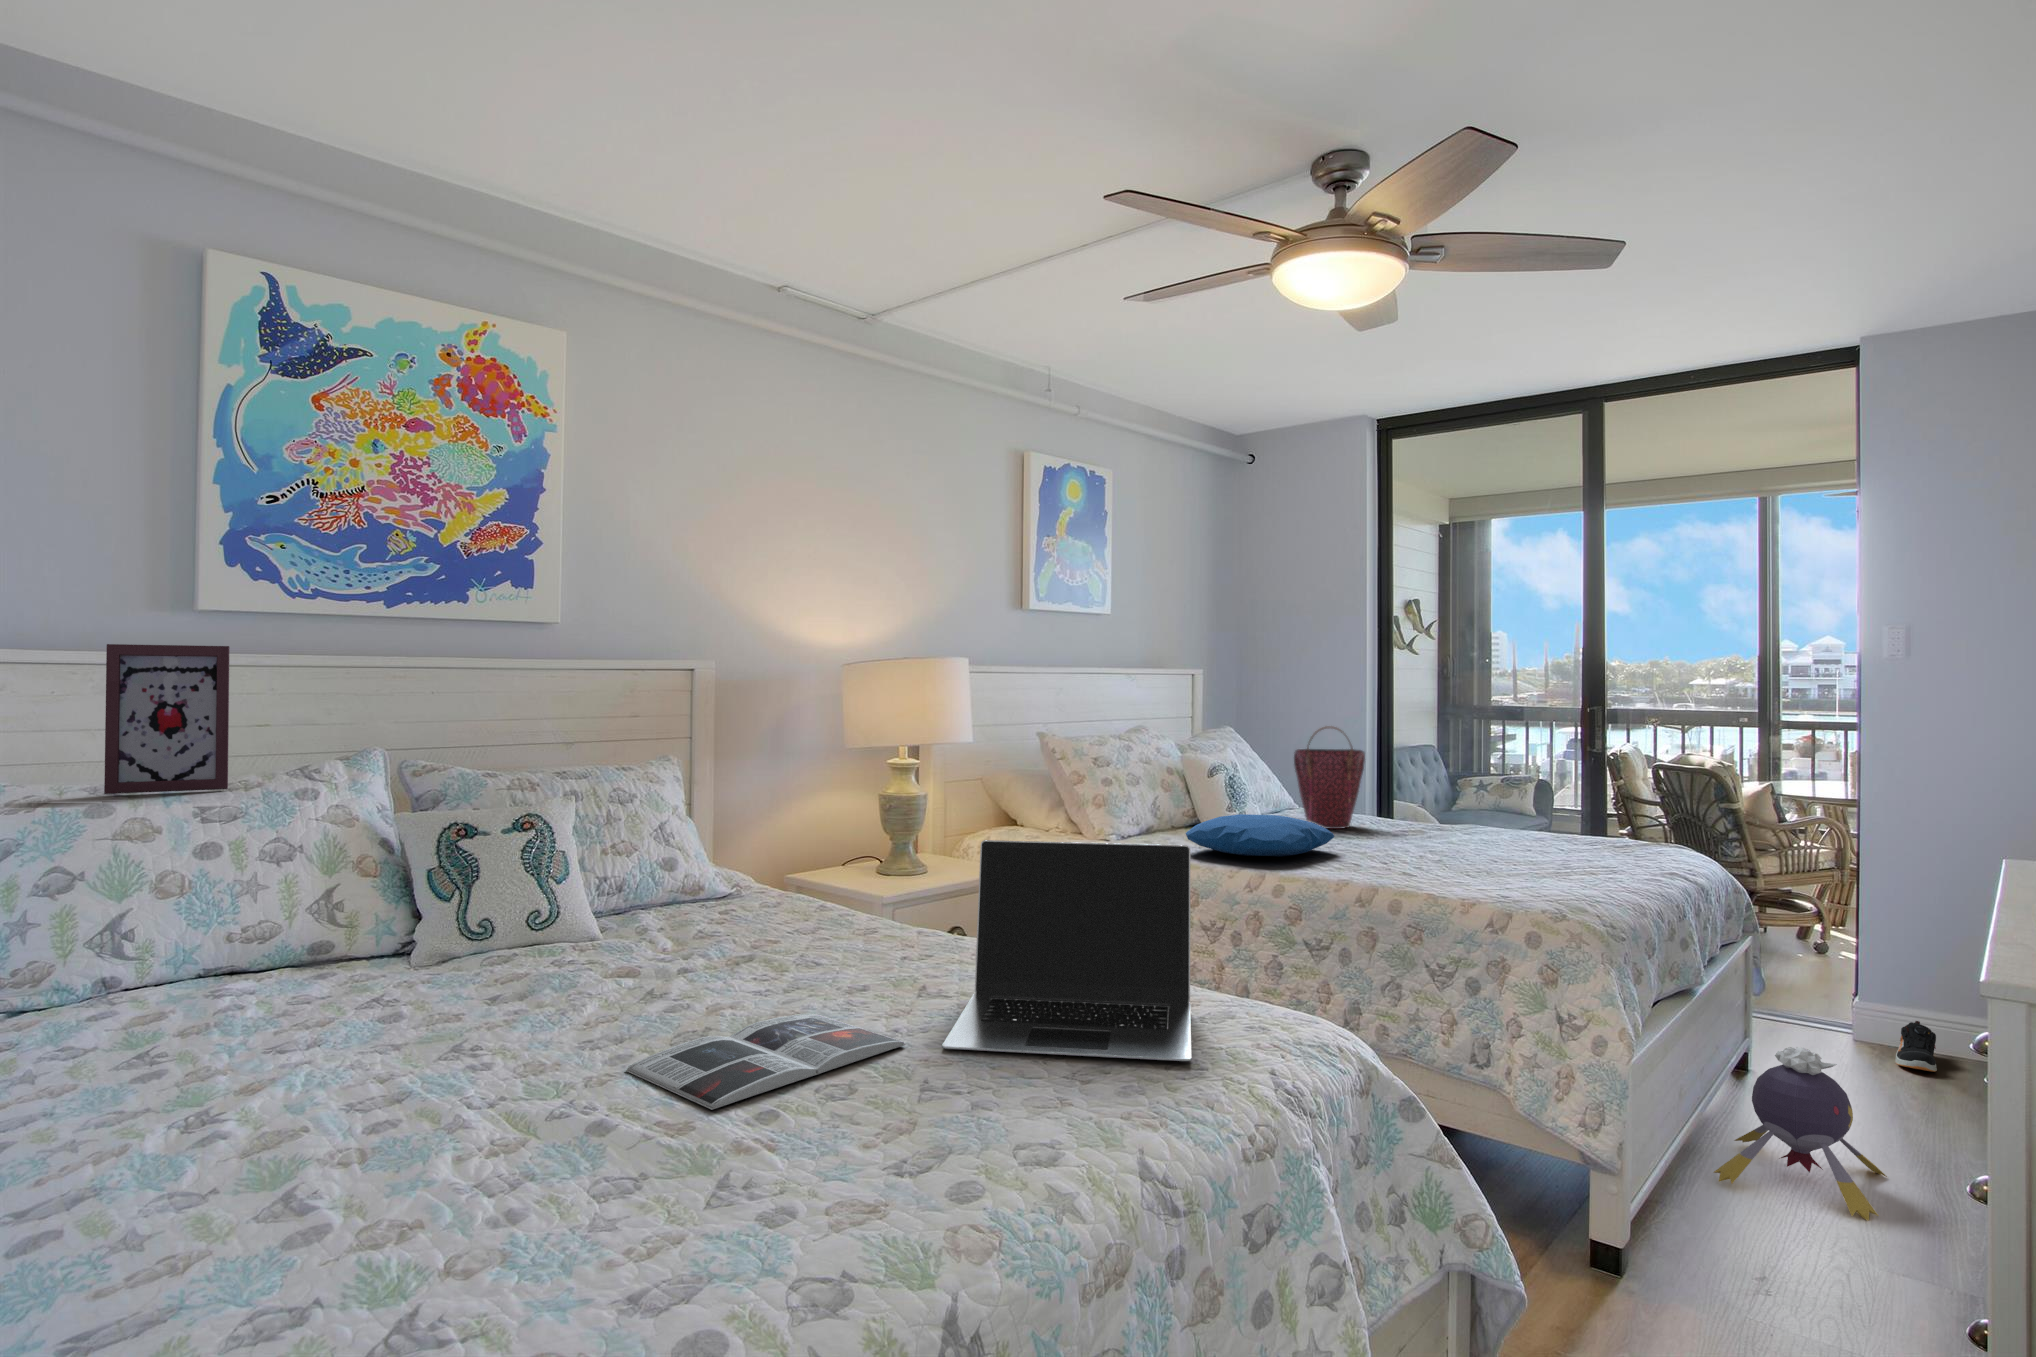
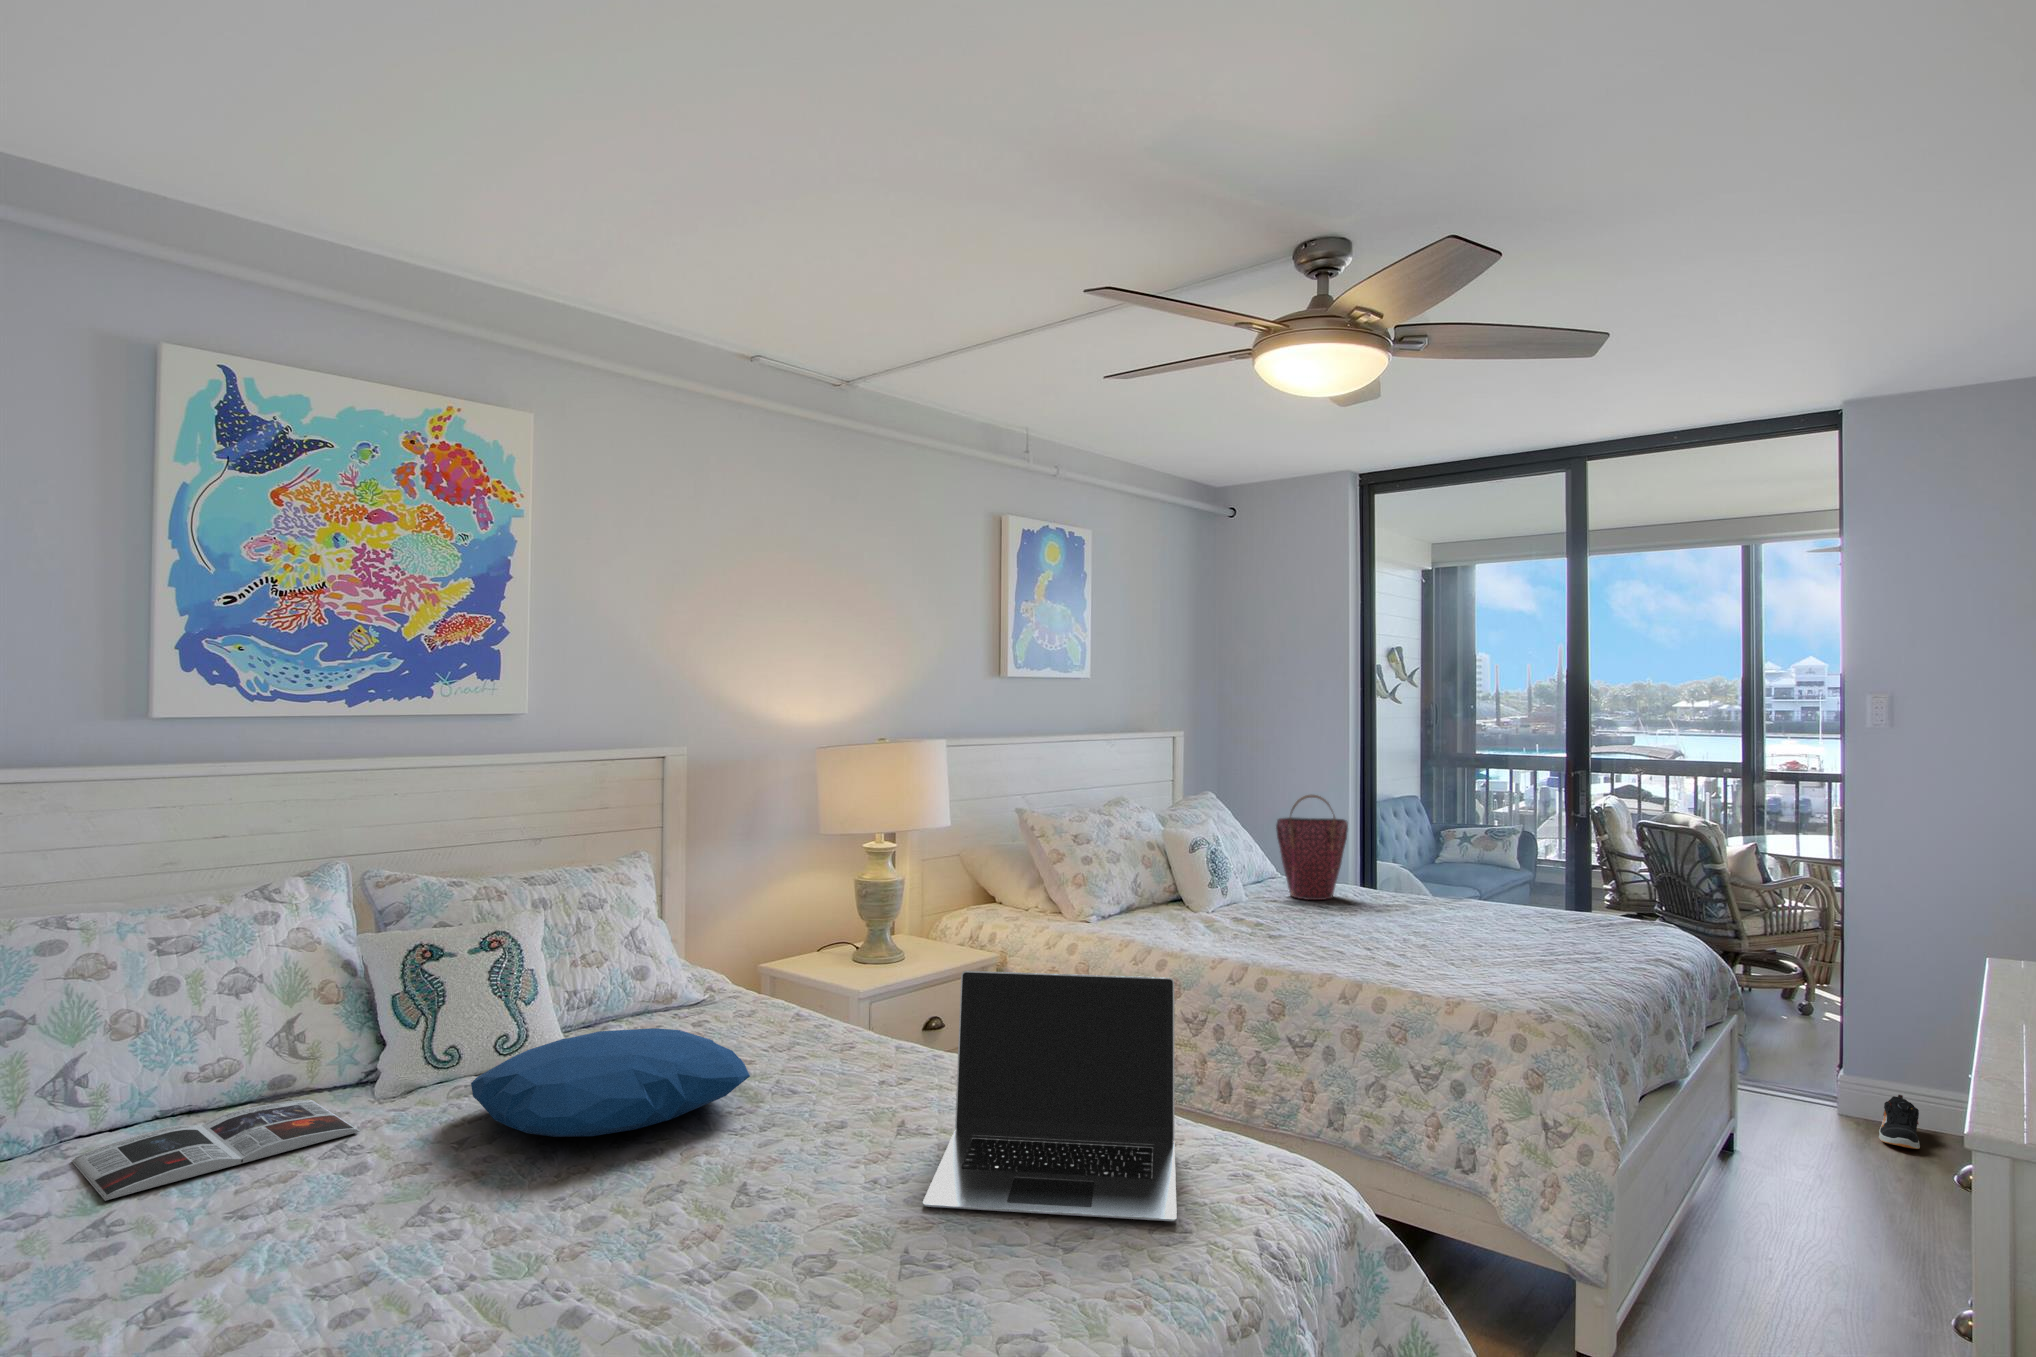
picture frame: present [104,644,230,794] -> none [54,770,186,929]
pillow: present [1186,814,1334,856] -> present [471,1028,750,1137]
magazine: present [626,1013,906,1110] -> present [72,1100,360,1201]
plush toy: present [1714,1047,1887,1221] -> none [1699,1140,1874,1324]

